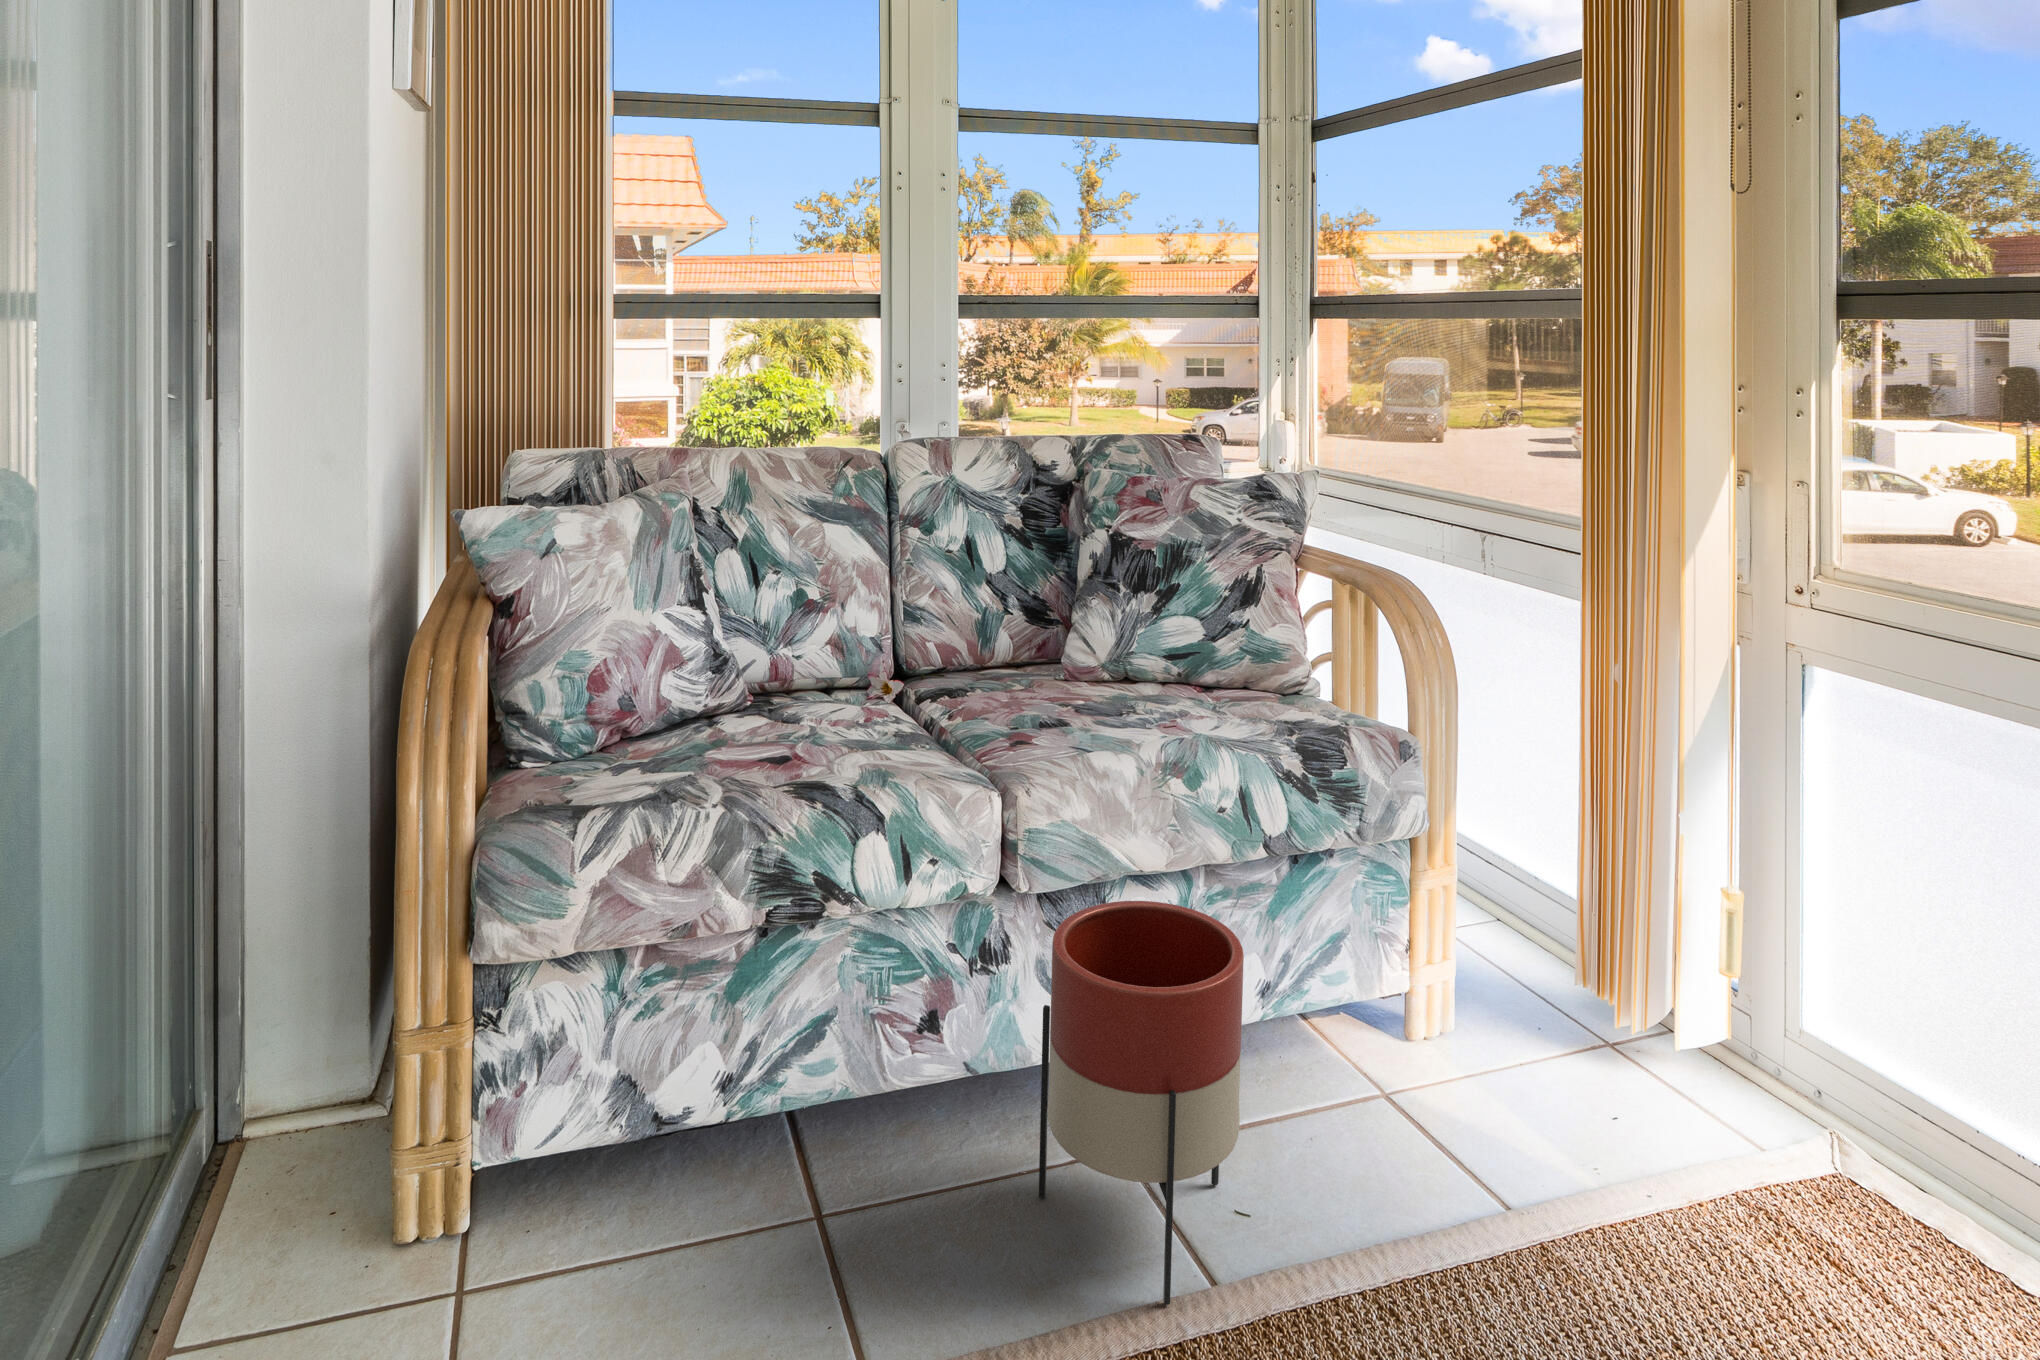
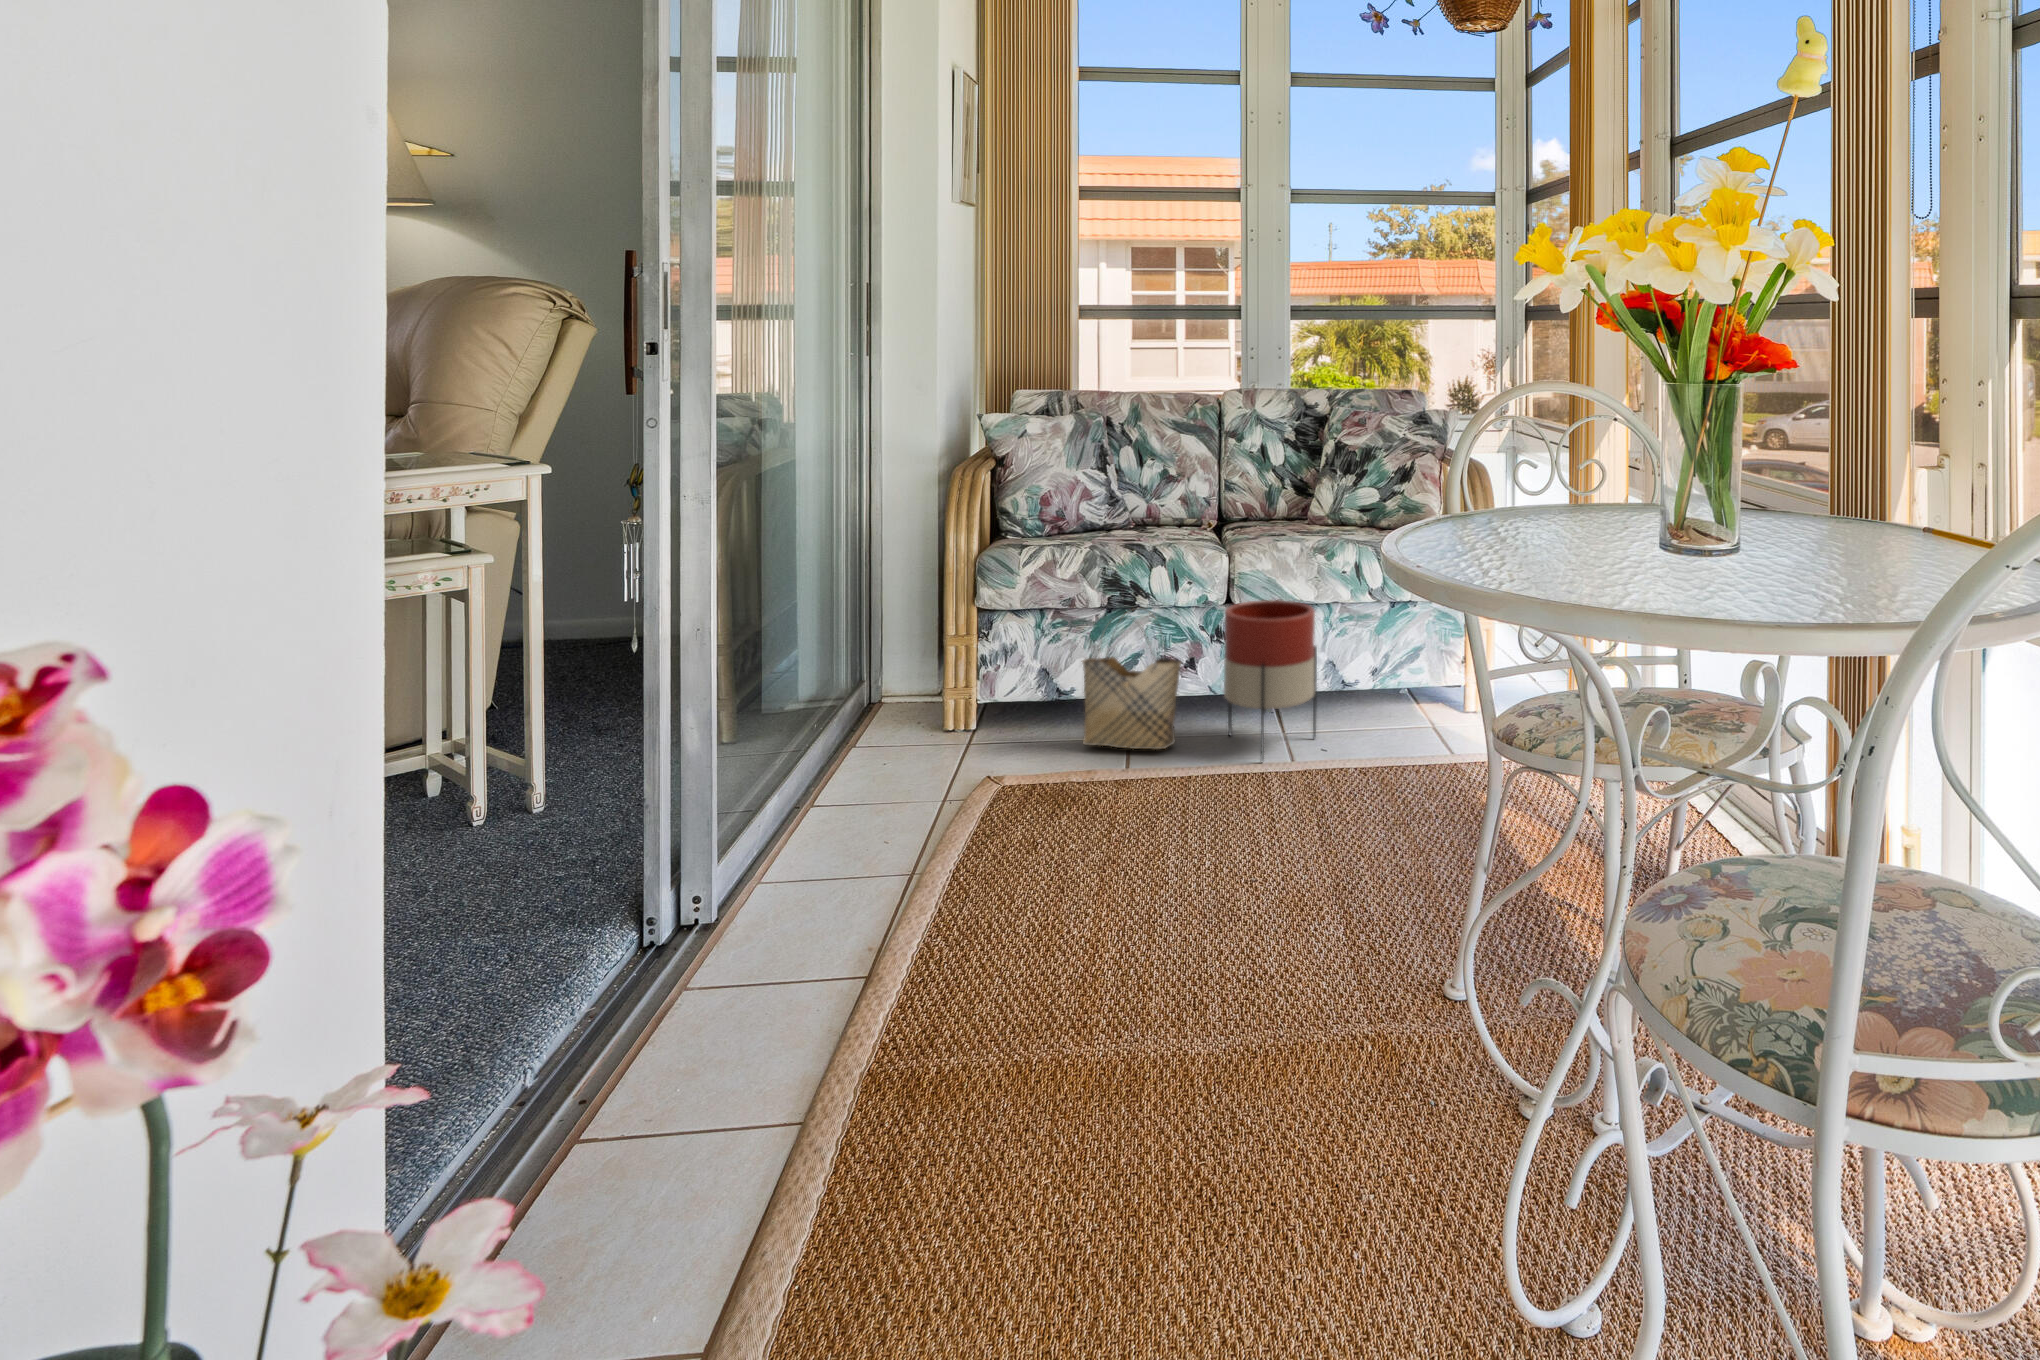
woven basket: none [741,950,965,1295] -> present [1081,607,1181,750]

